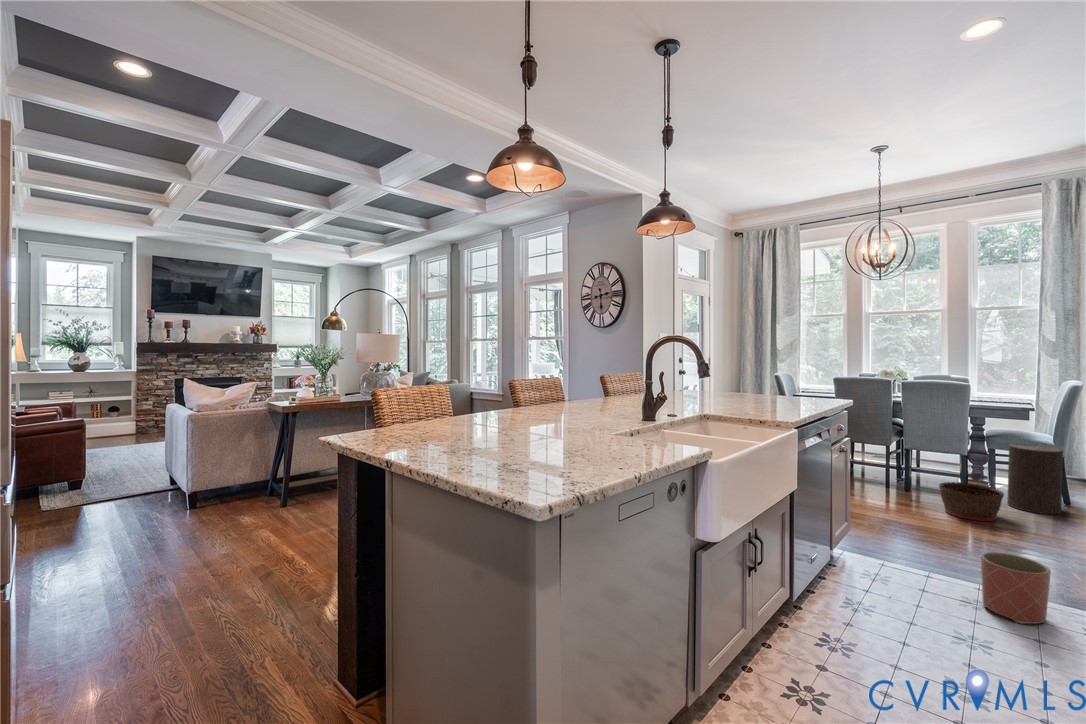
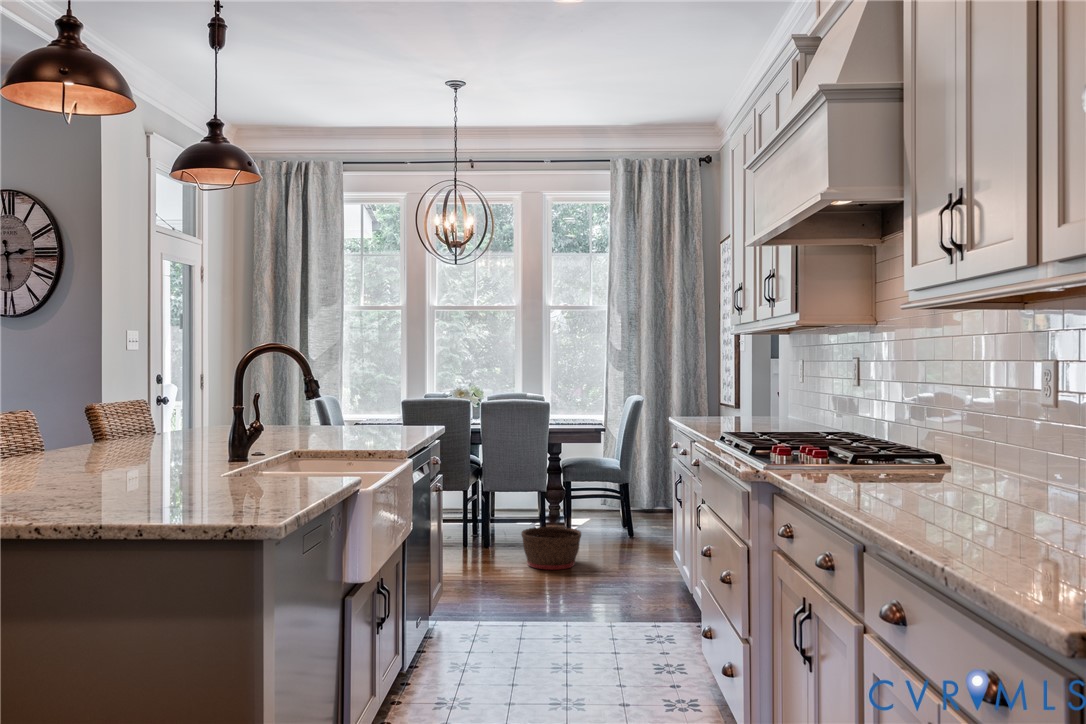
stool: present [1007,444,1063,514] -> none [583,473,629,551]
planter: present [981,552,1051,624] -> none [569,591,624,661]

